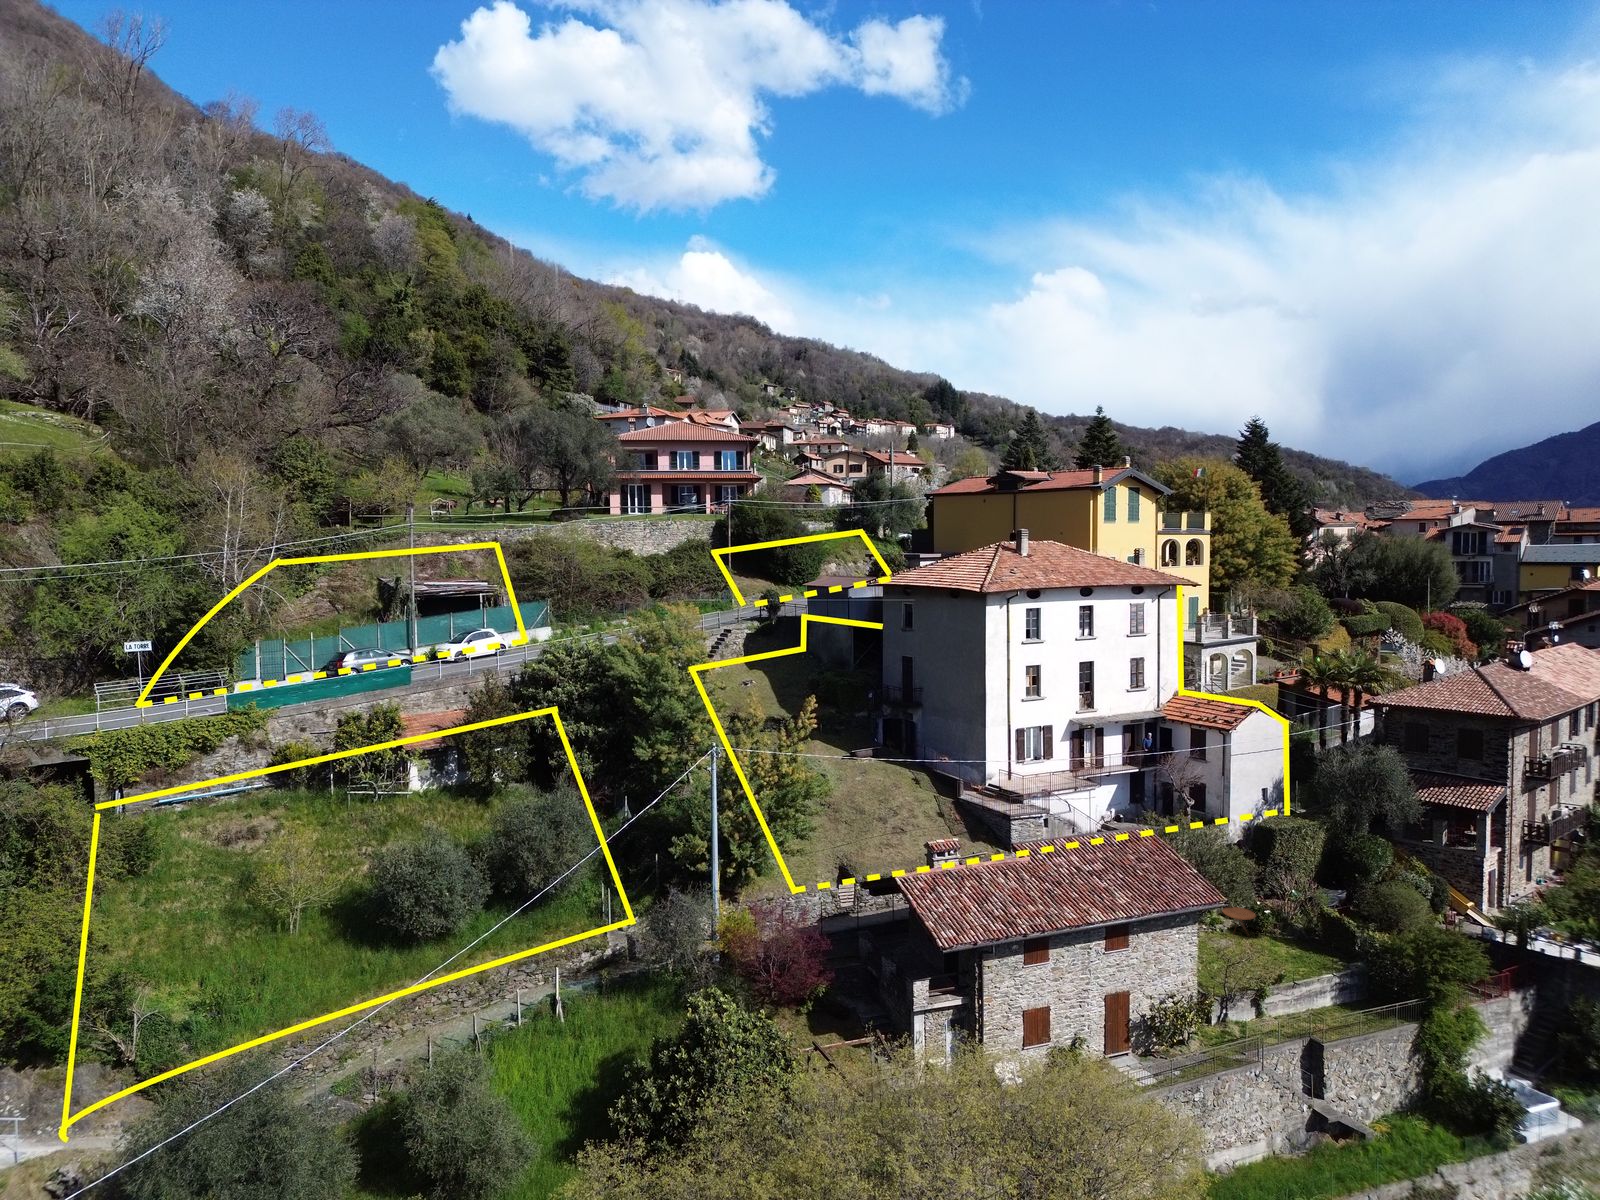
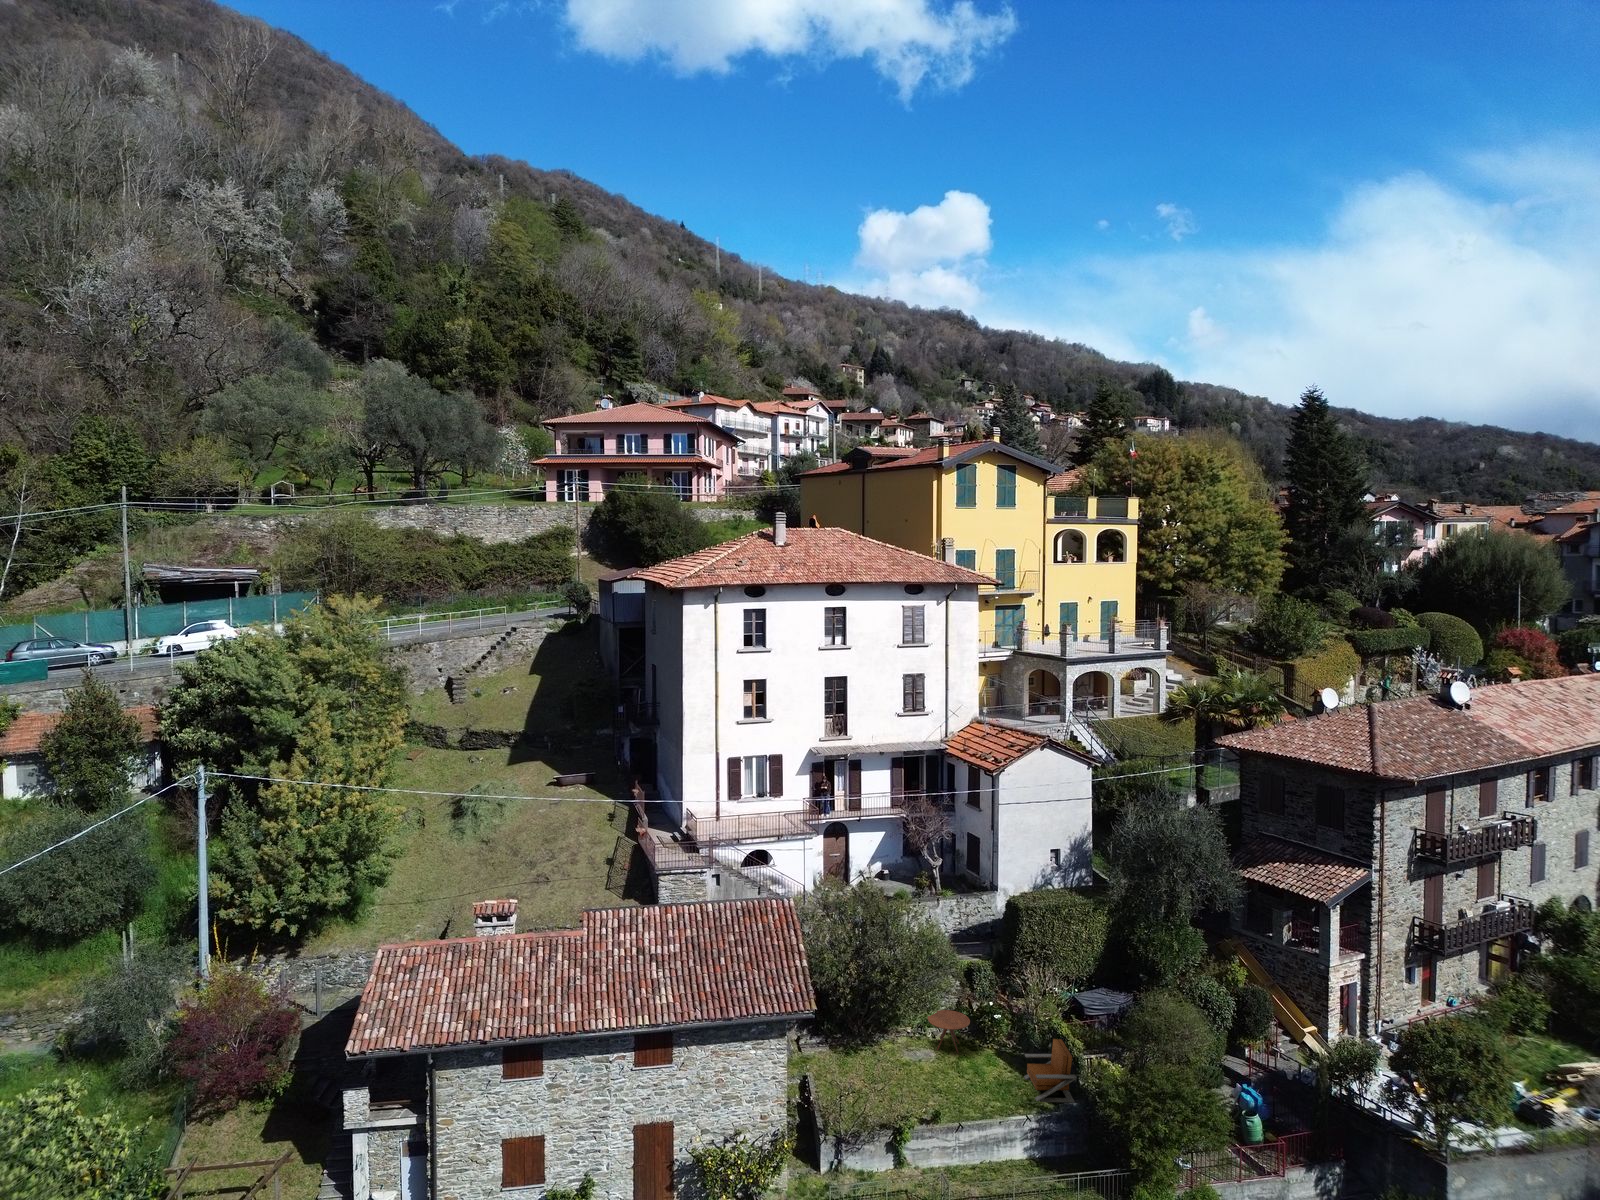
lounge chair: none [1305,921,1354,965] -> present [1024,1039,1077,1102]

